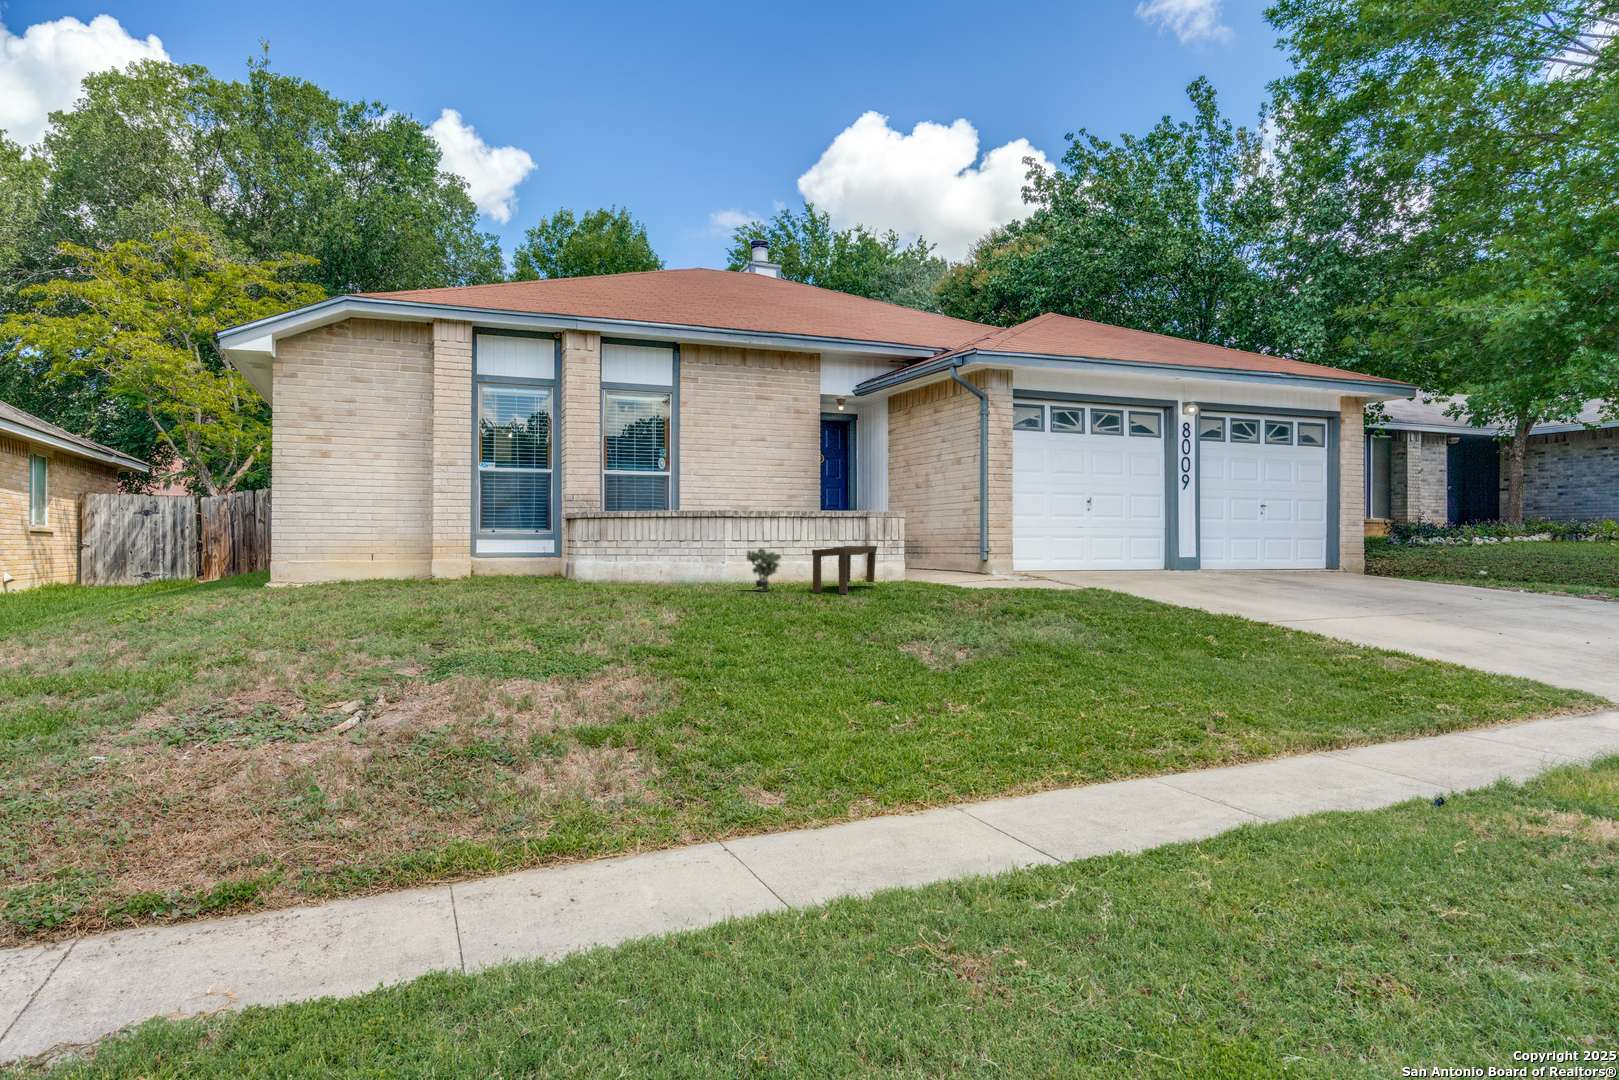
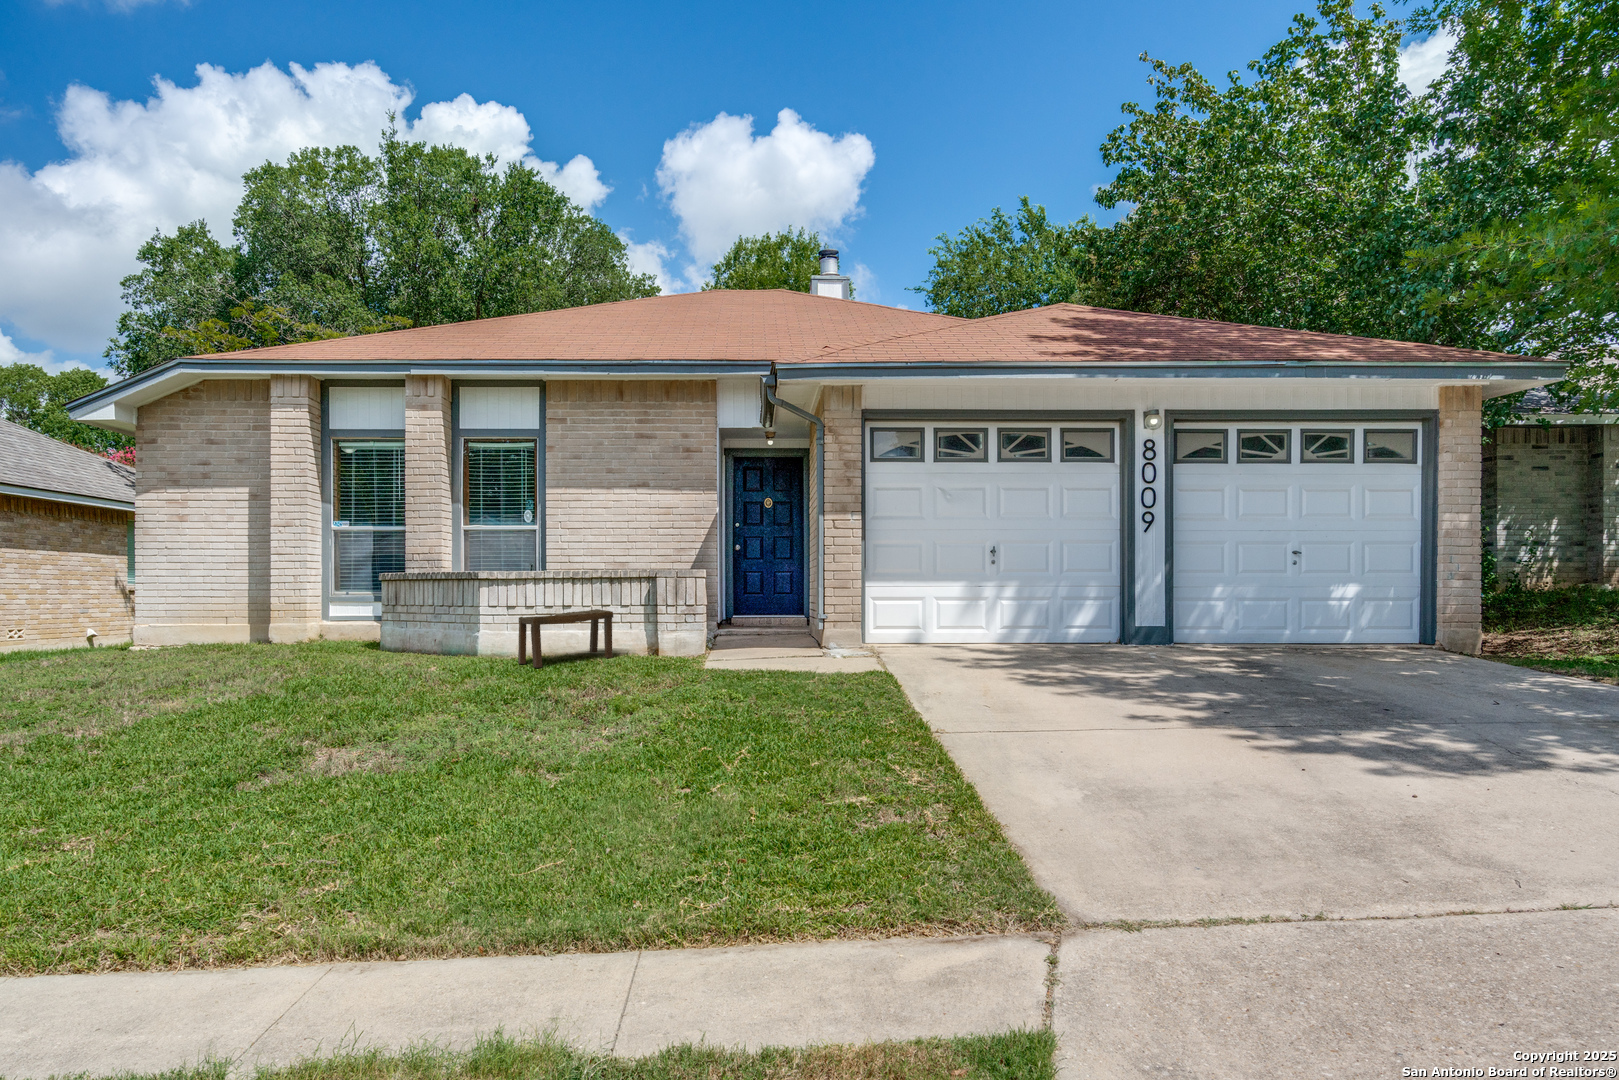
potted plant: present [747,548,781,592] -> none [465,613,506,659]

